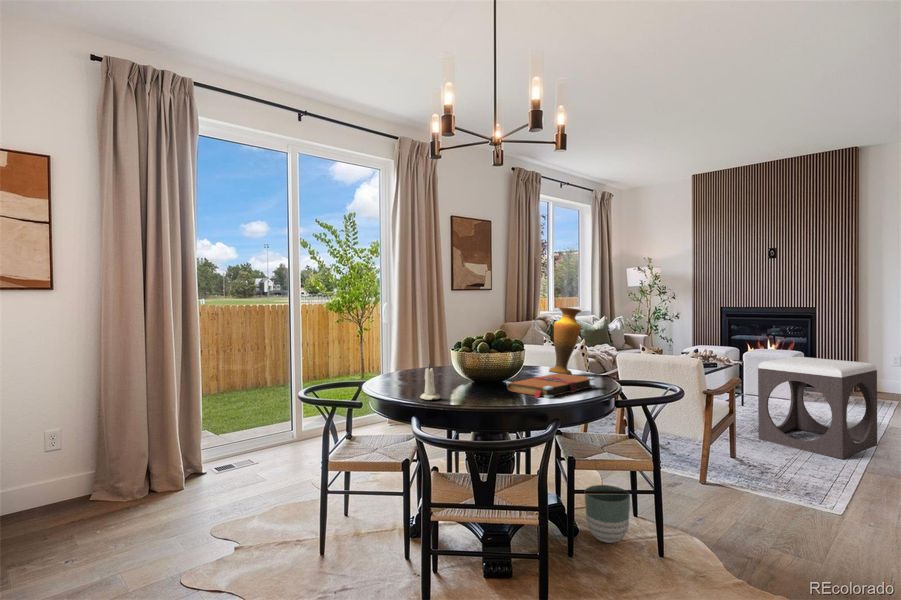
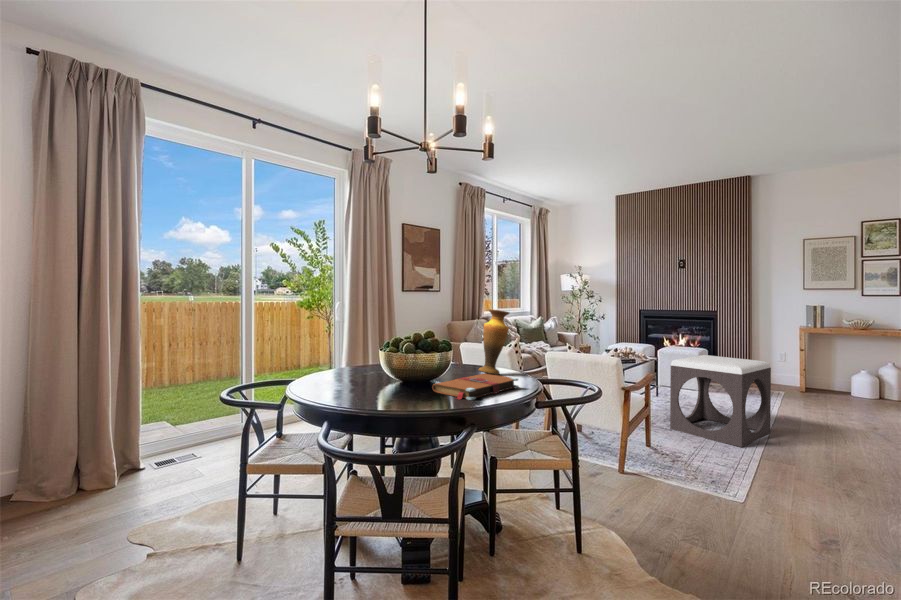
candle: present [420,362,440,400] -> none [341,363,362,403]
planter: present [585,485,630,543] -> none [508,481,551,538]

